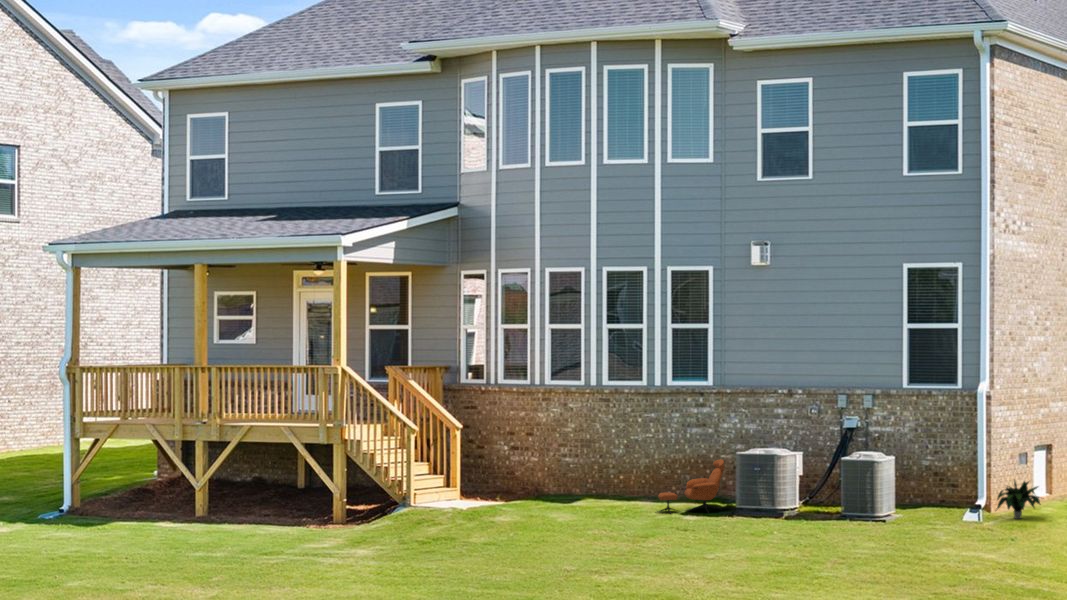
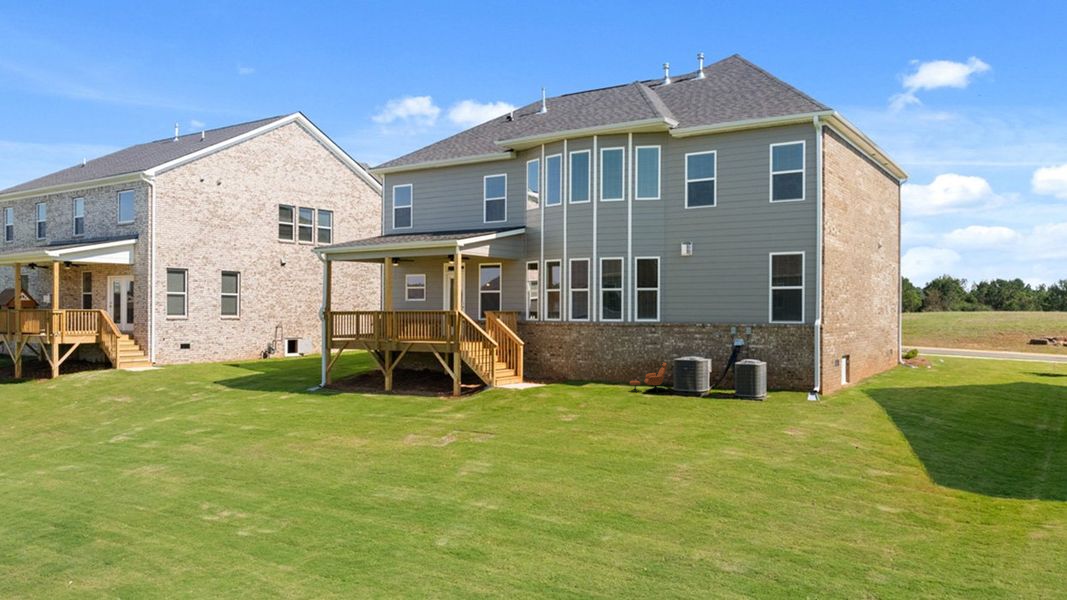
potted plant: present [997,481,1040,519] -> none [826,376,856,399]

